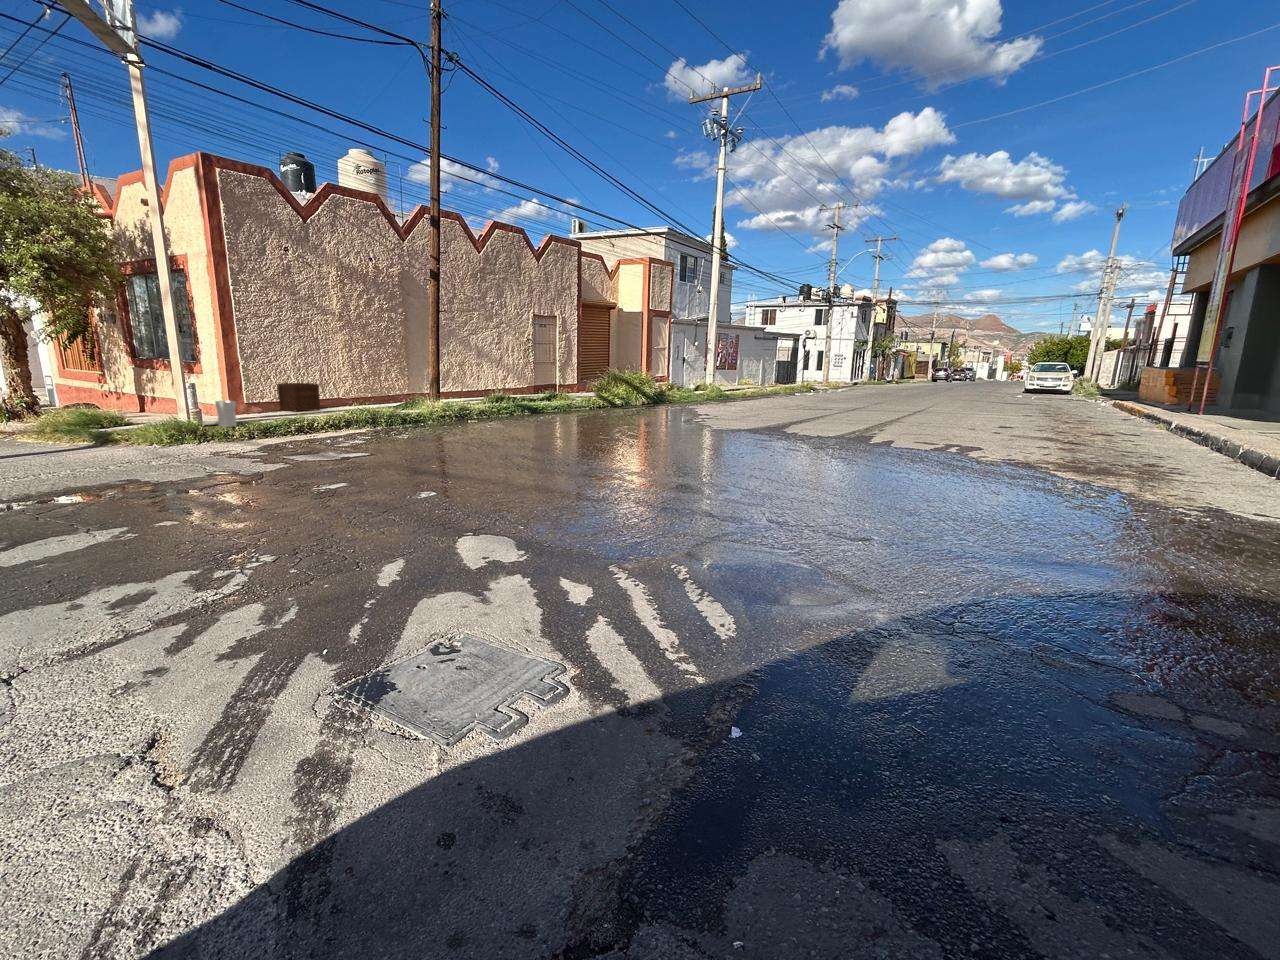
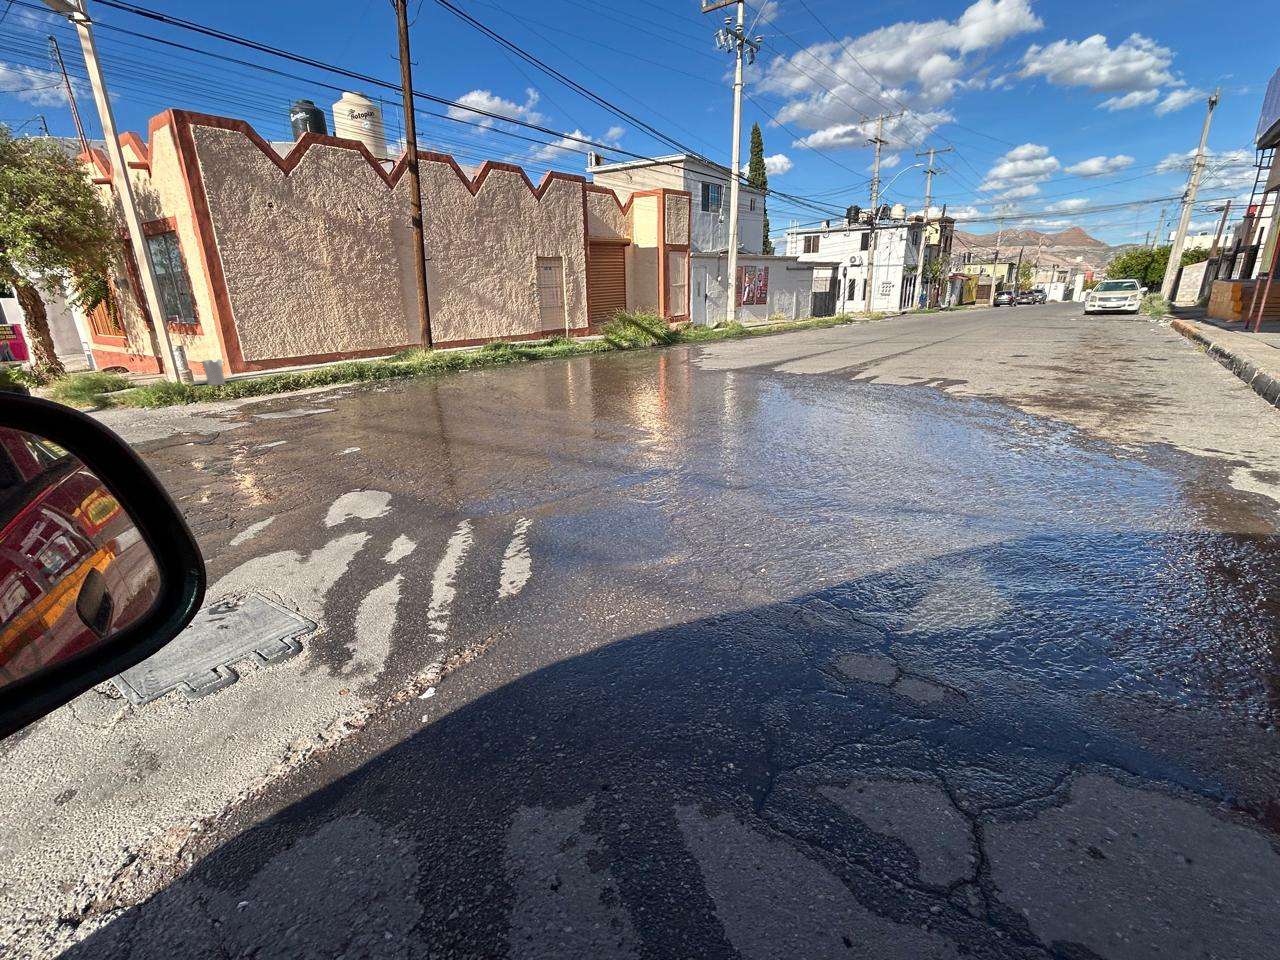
wooden crate: present [277,383,320,411] -> none [274,338,317,367]

